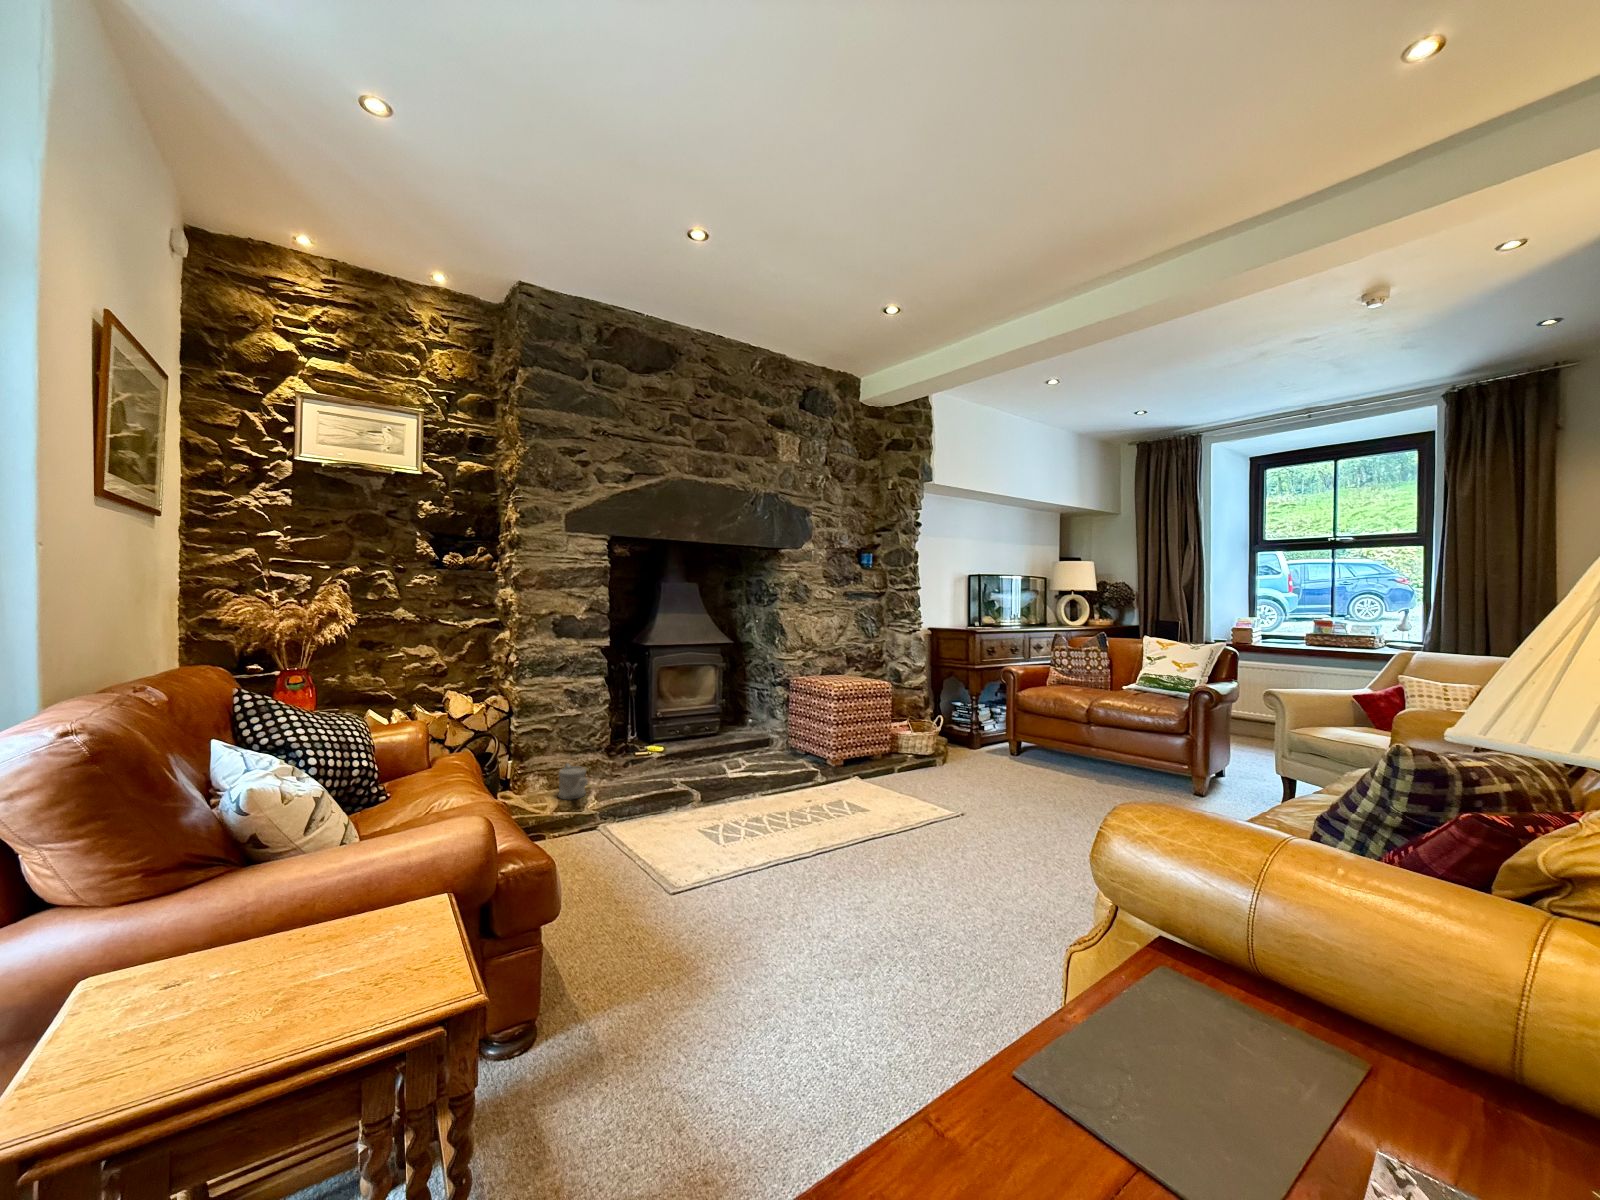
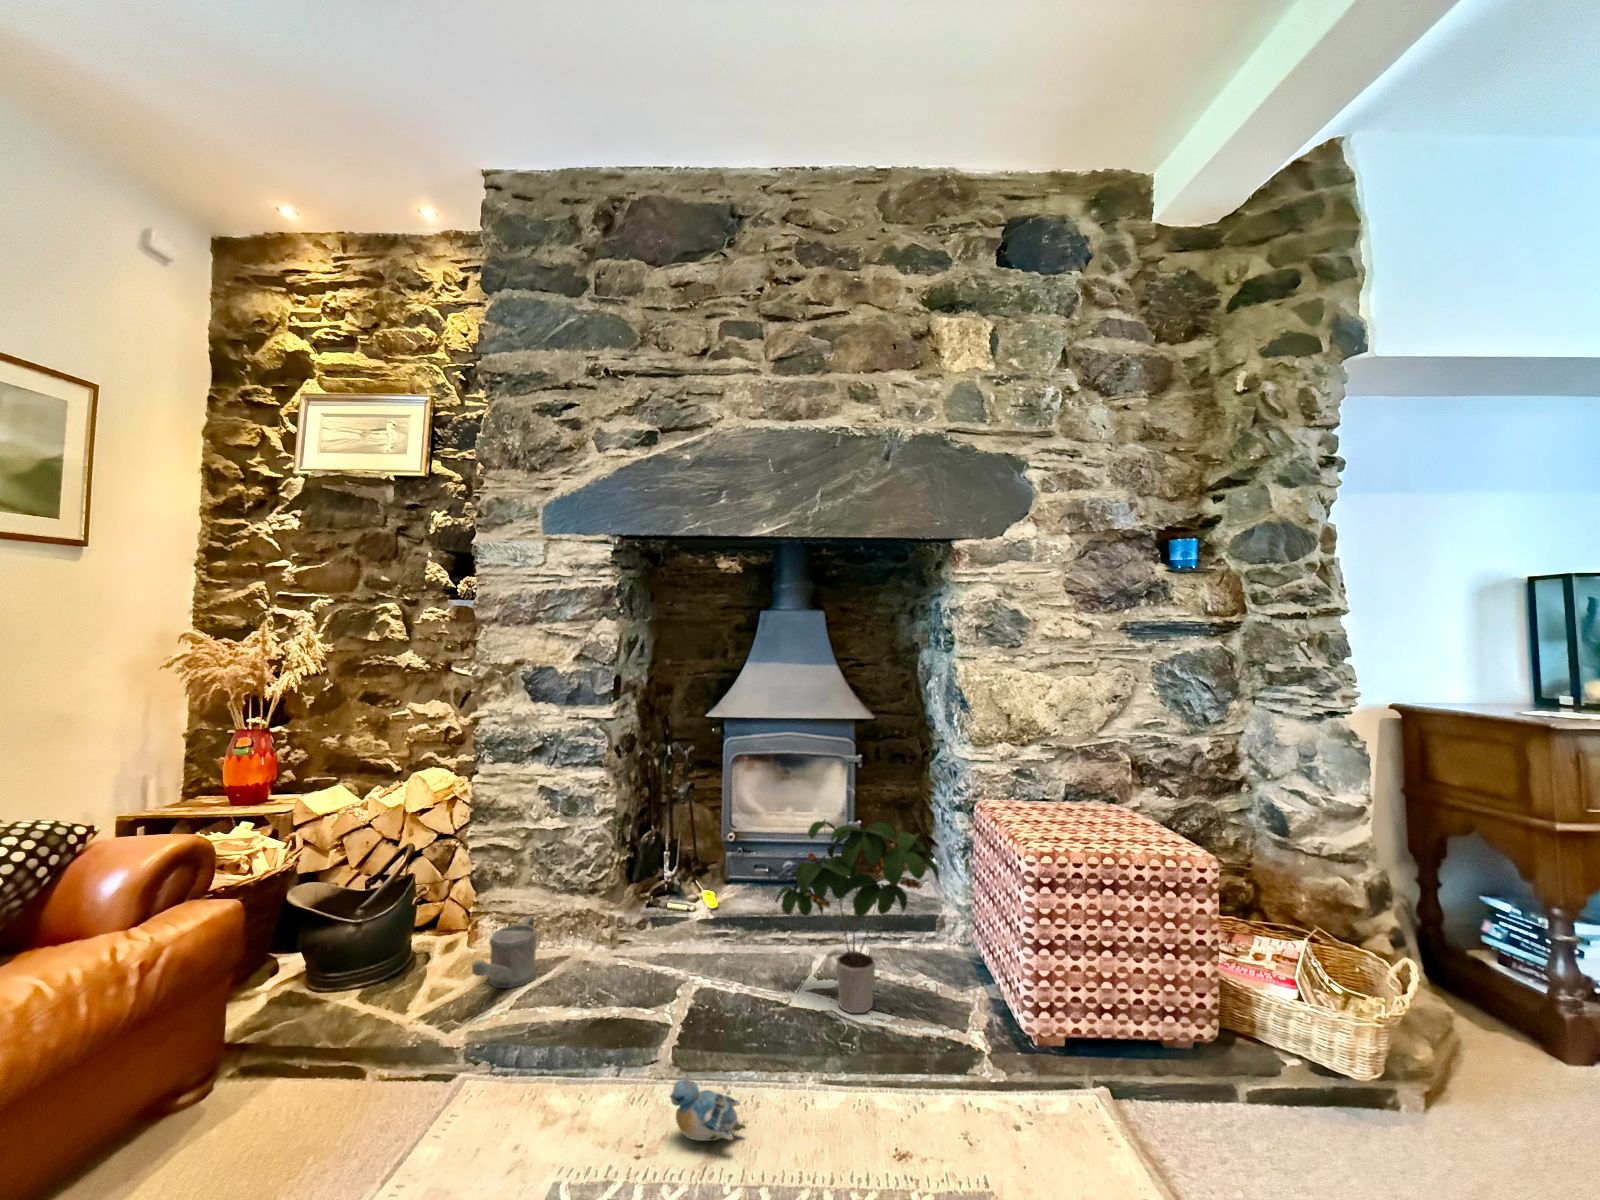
potted plant: none [716,686,796,774] -> present [775,819,939,1013]
plush toy: none [720,798,752,822] -> present [670,1079,746,1141]

